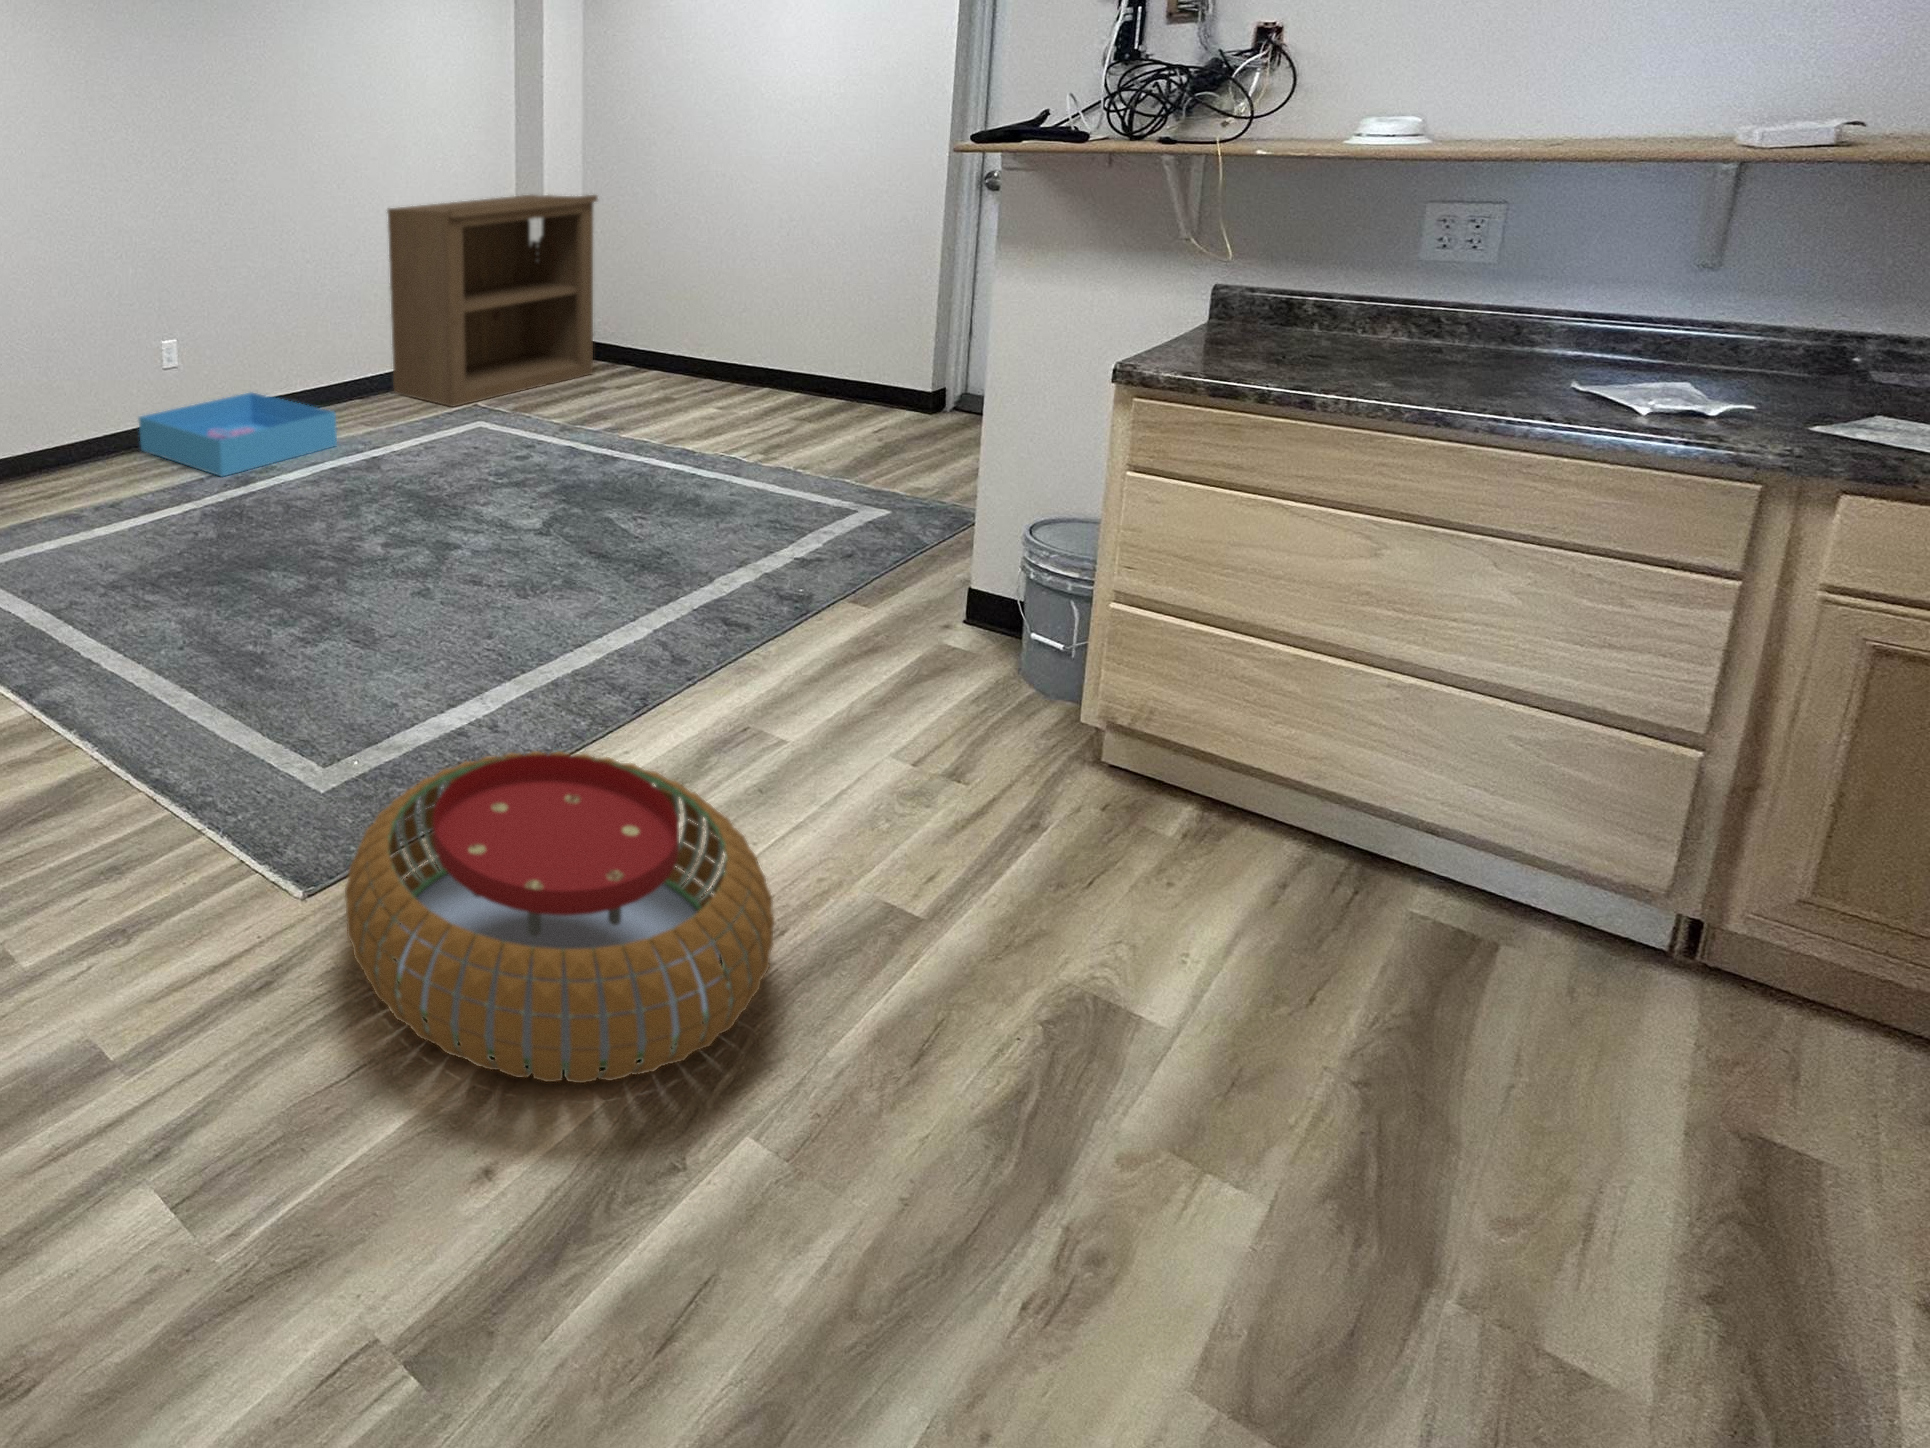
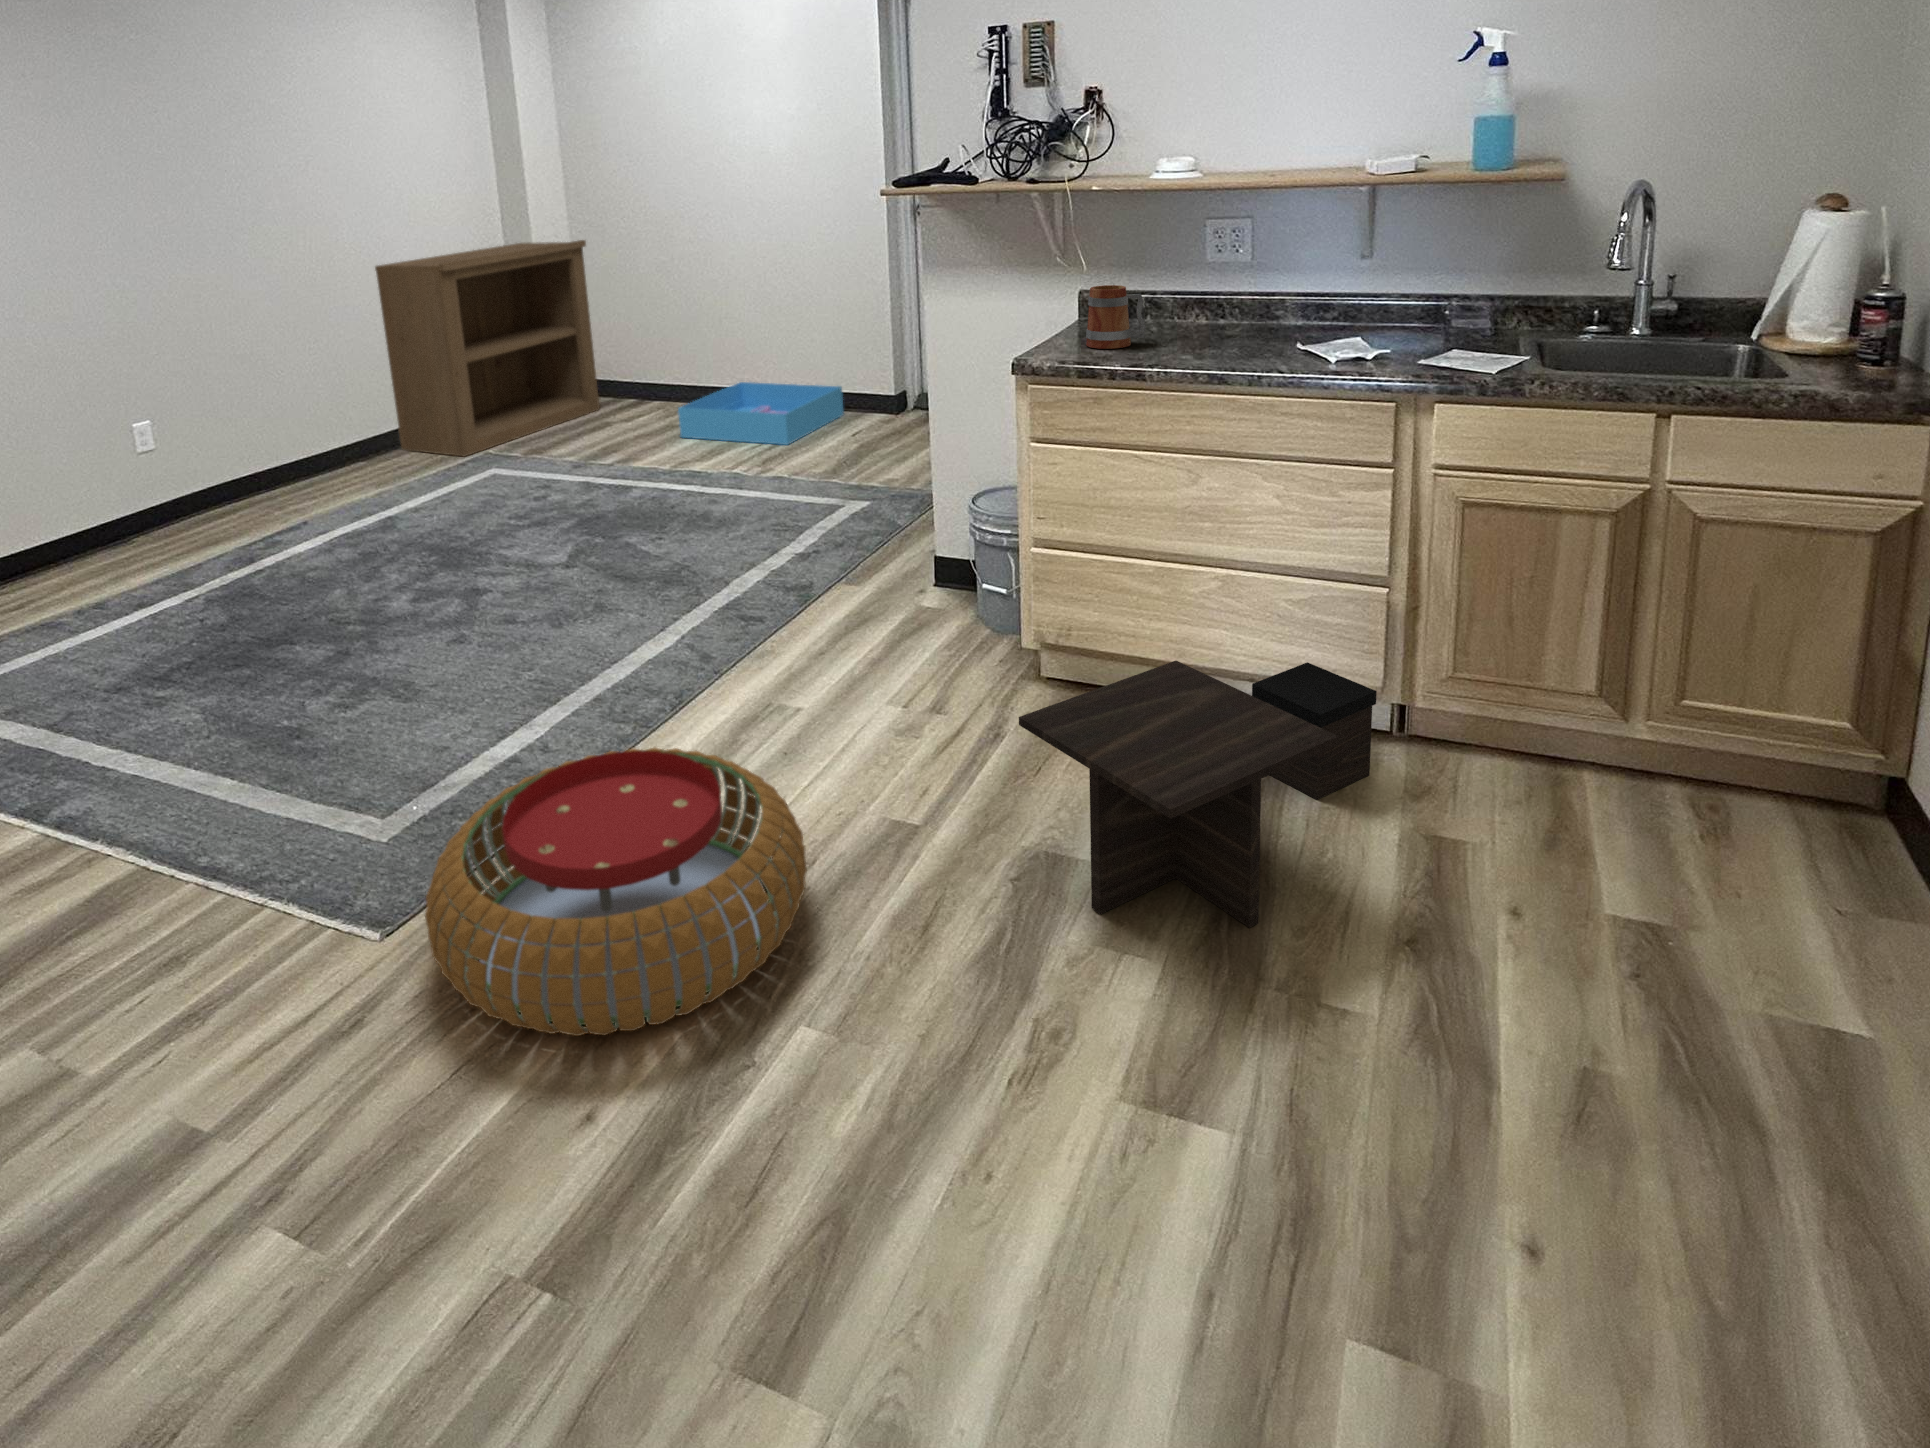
mug: none [1221,279,1317,362] -> present [1086,285,1145,349]
storage bin: present [139,393,337,477] -> present [678,382,843,445]
coffee table: none [1078,790,1665,1193] -> present [1019,661,1377,927]

